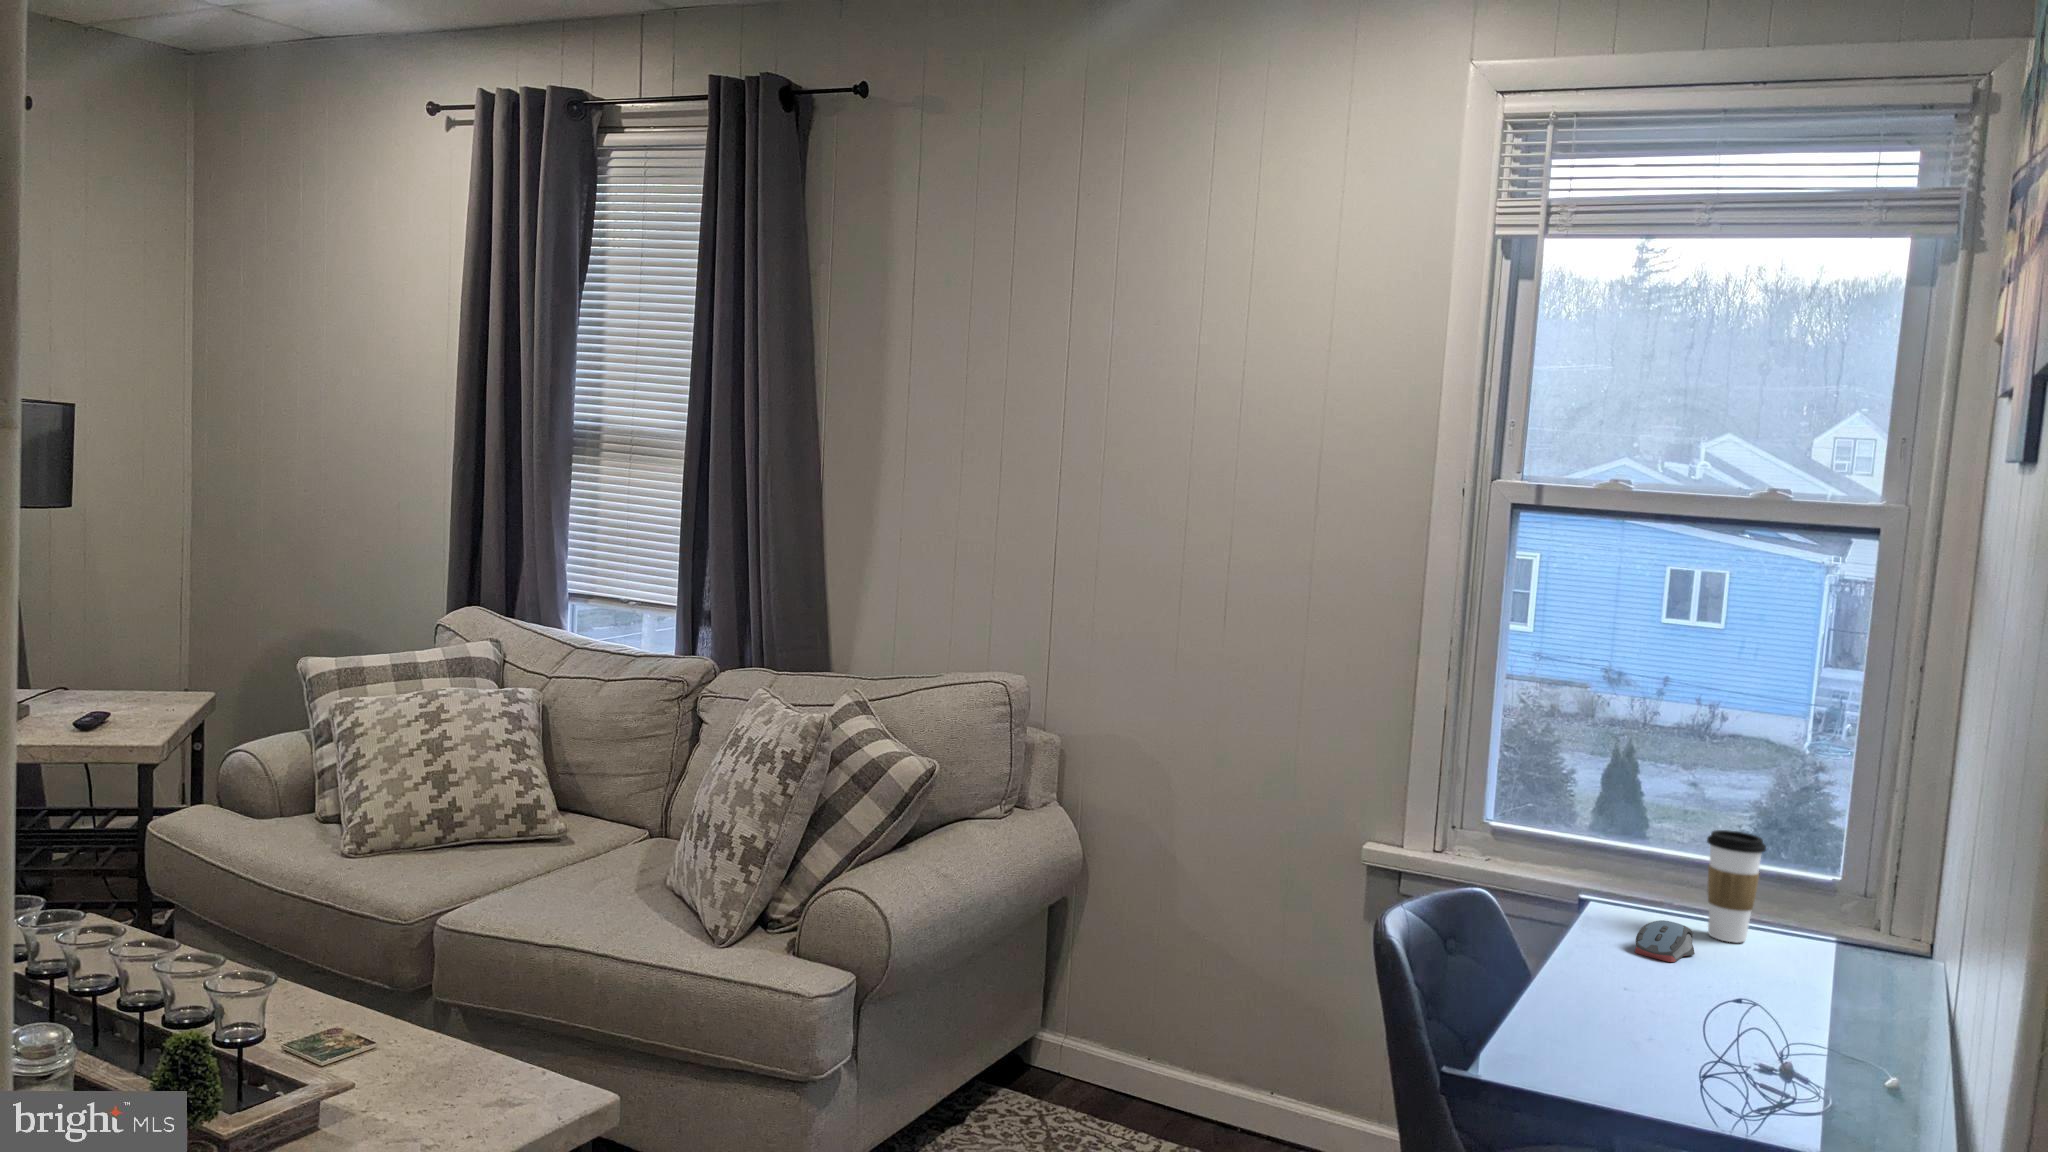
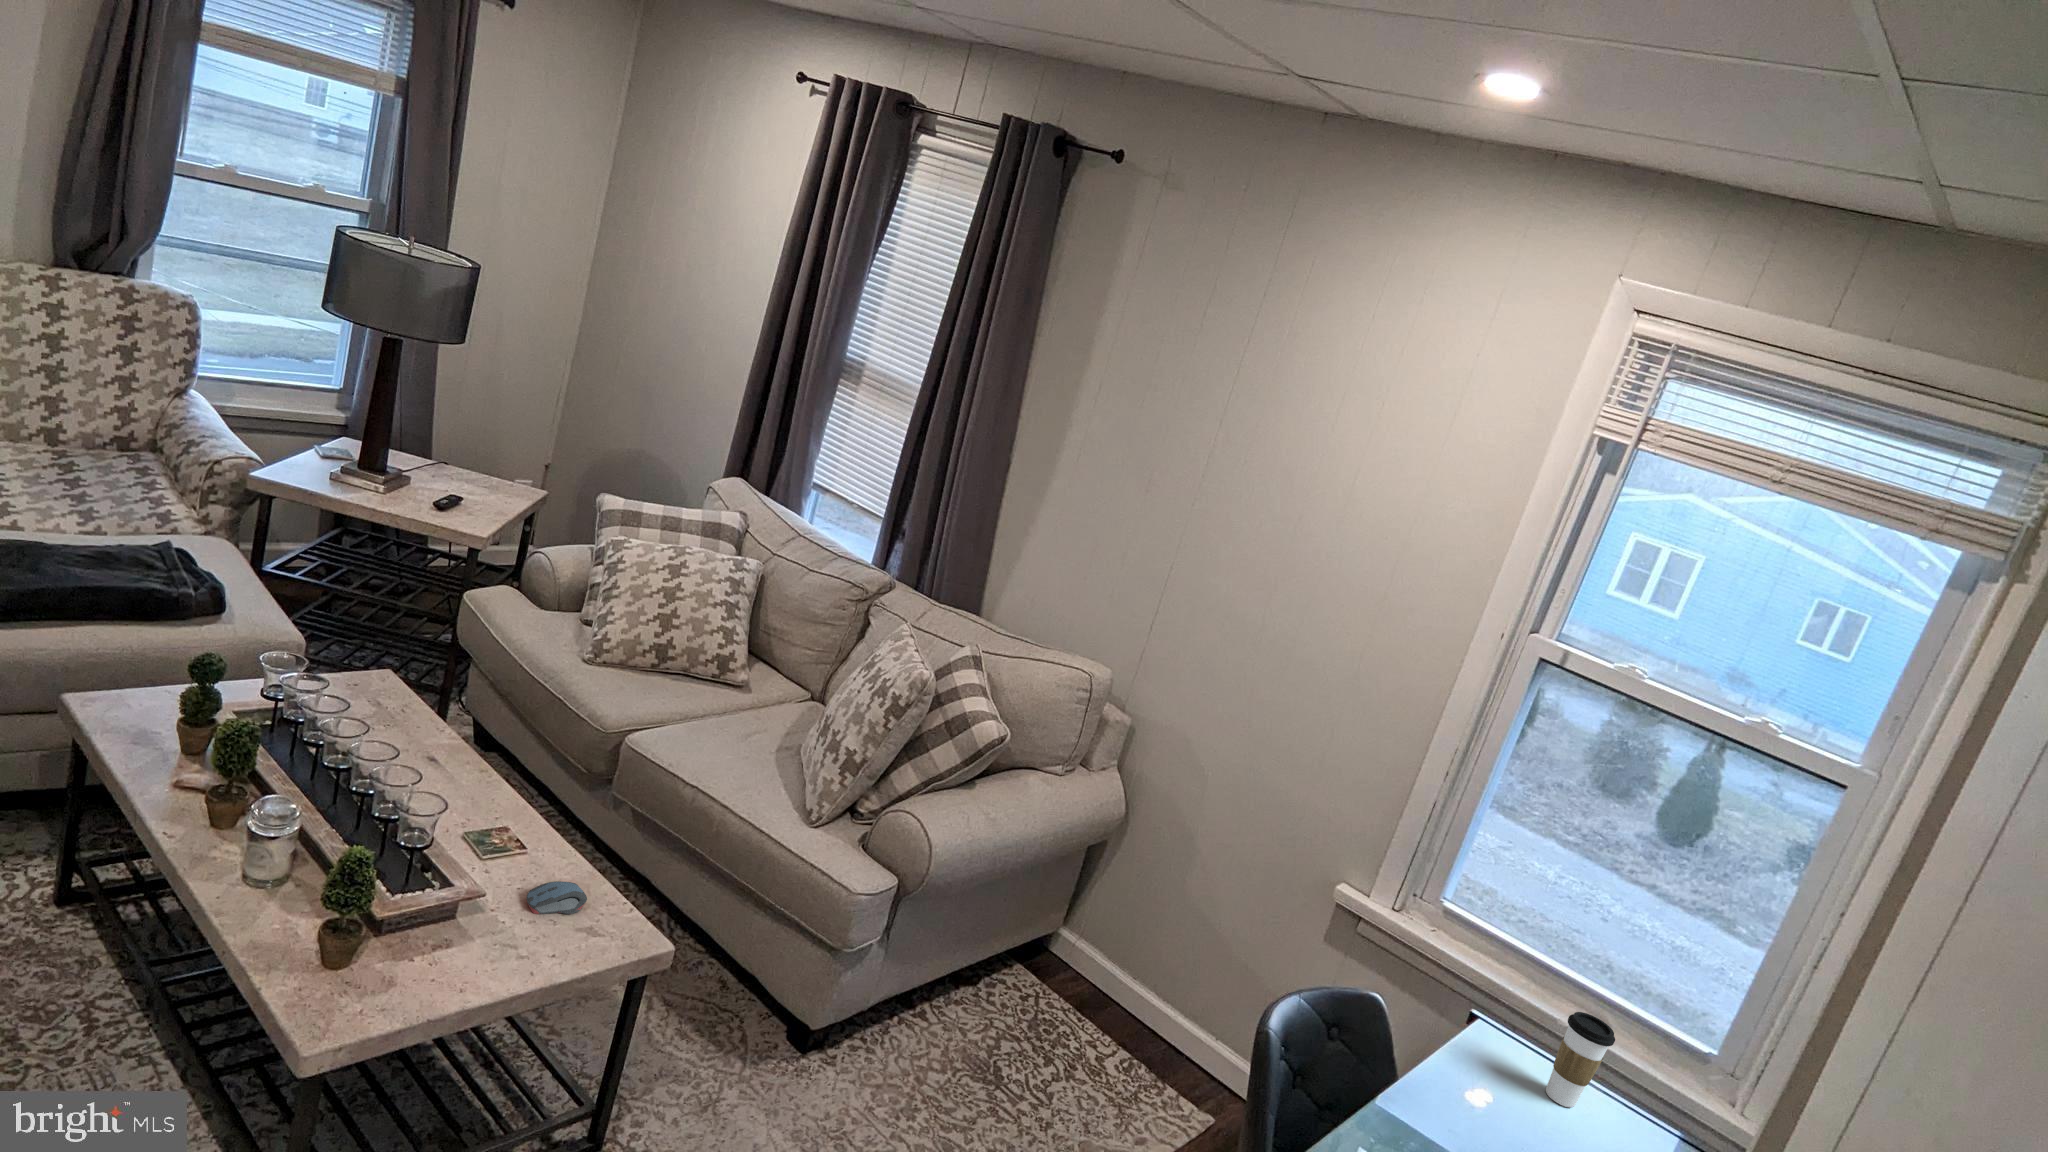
computer mouse: present [1635,920,1695,962] -> present [527,881,587,914]

